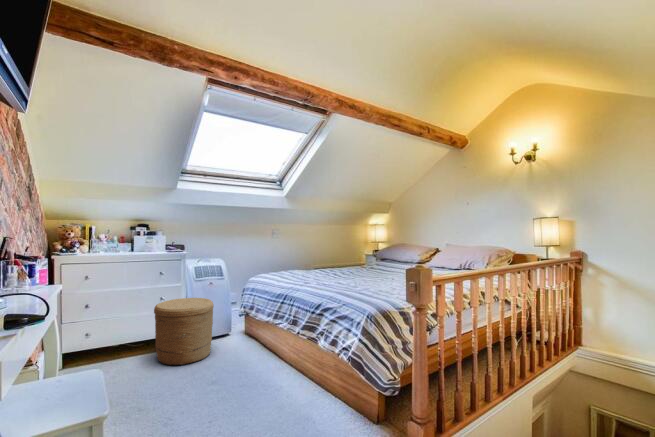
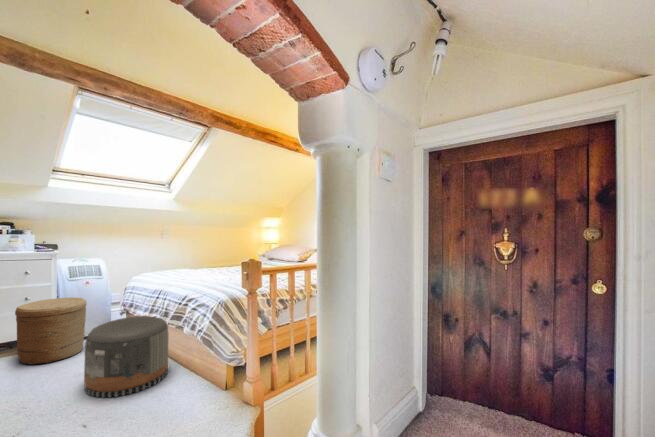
pouf: none [223,324,303,416] -> present [84,316,168,398]

